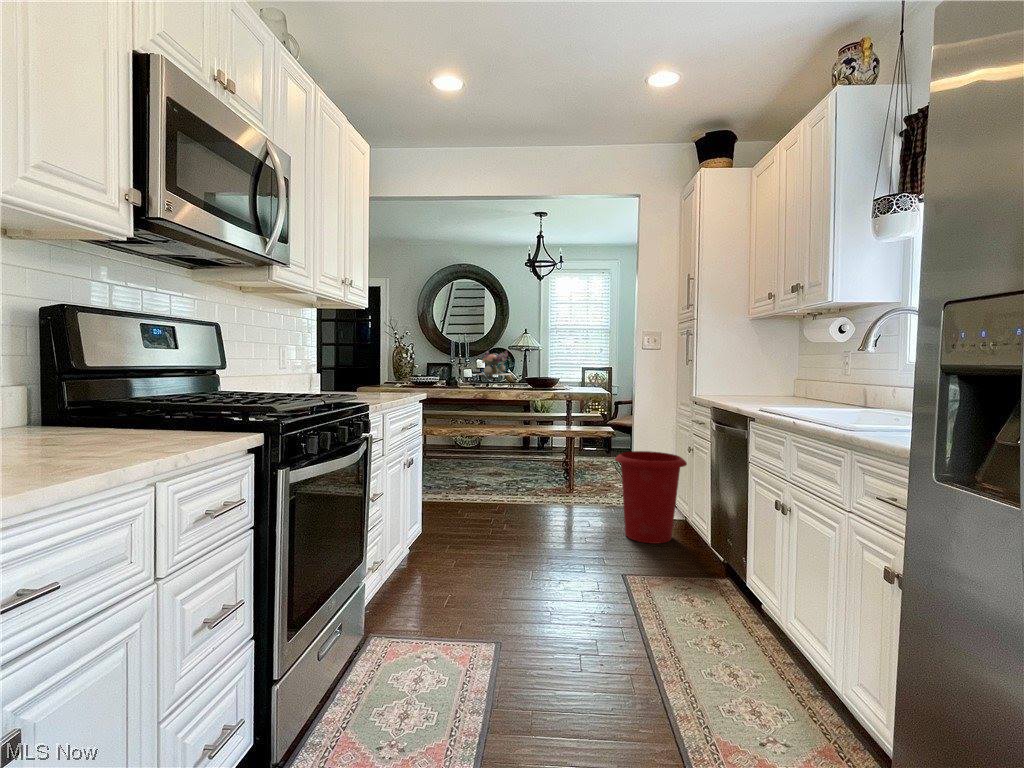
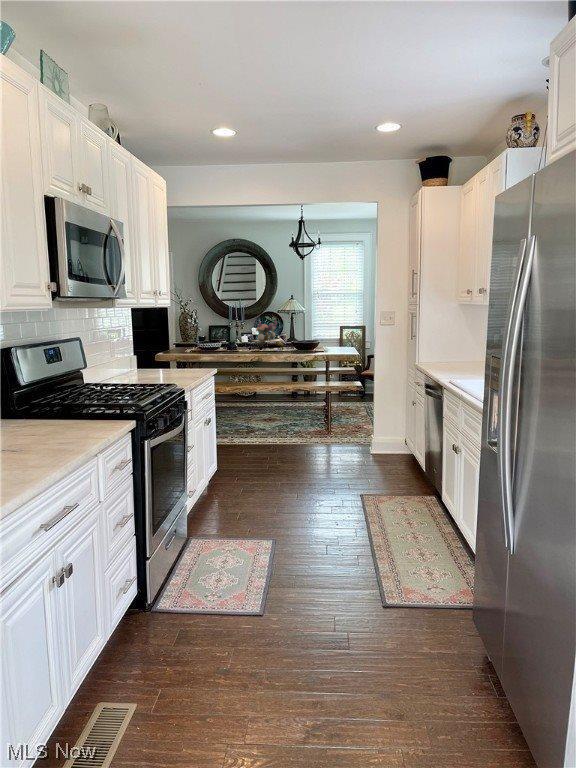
waste bin: present [615,451,687,544] -> none [359,405,411,473]

